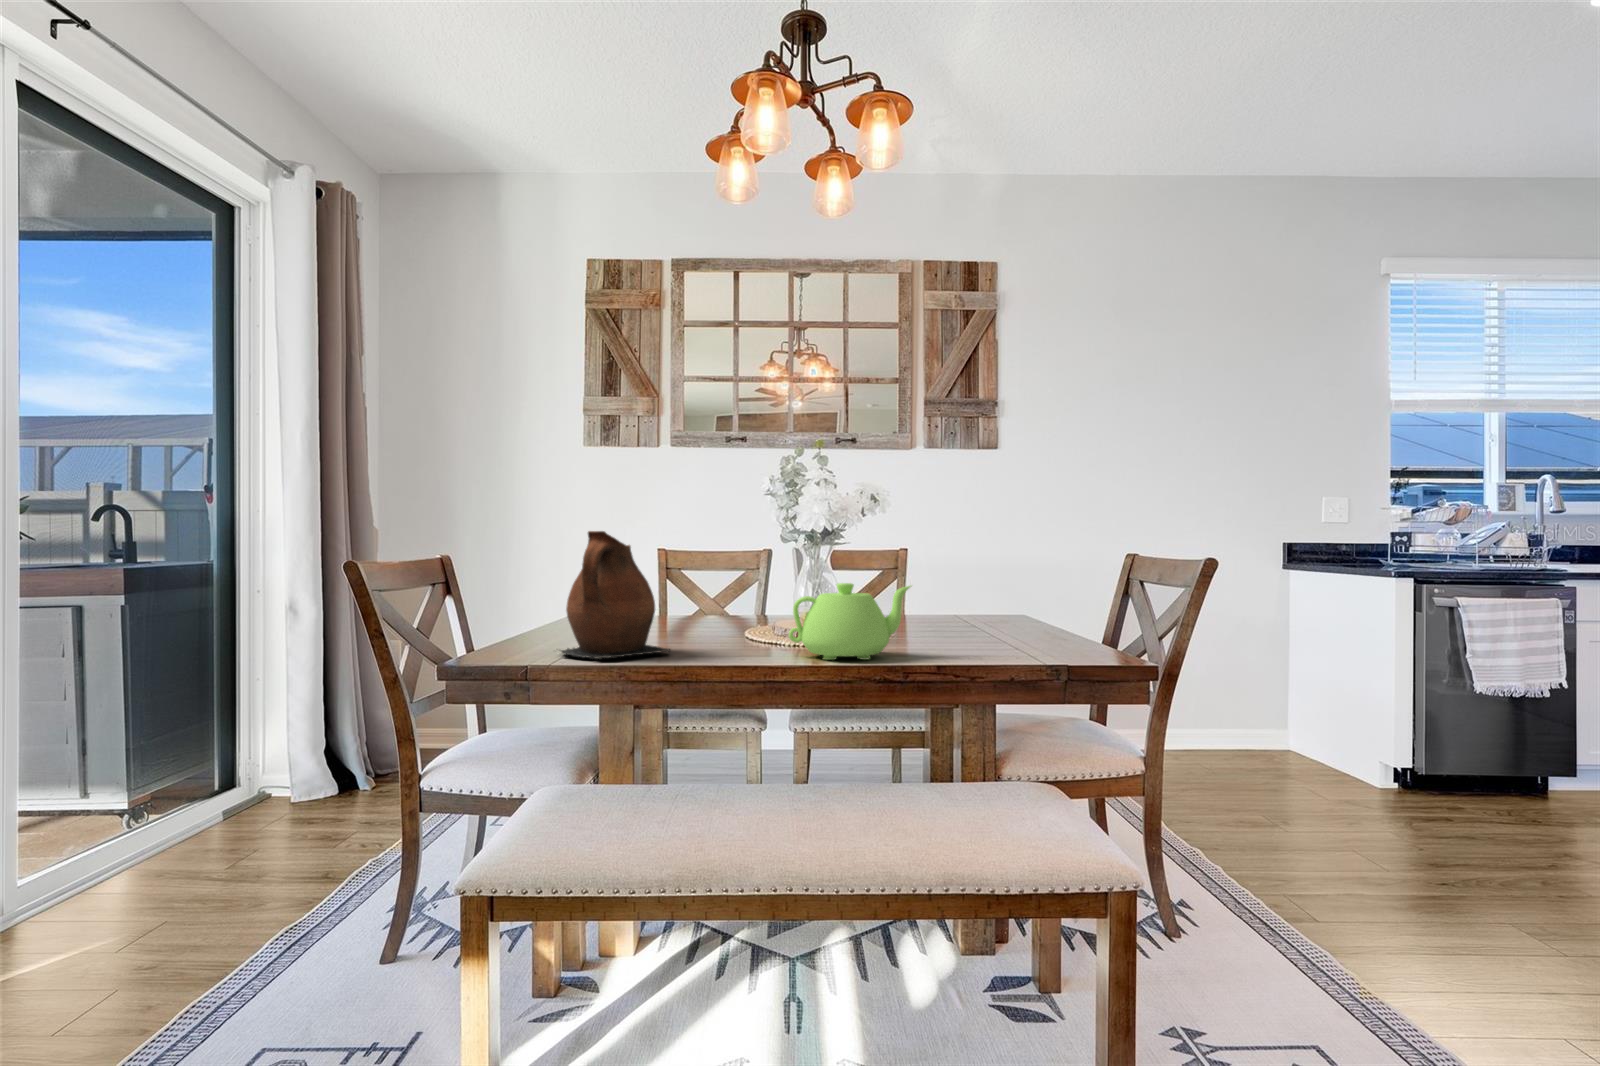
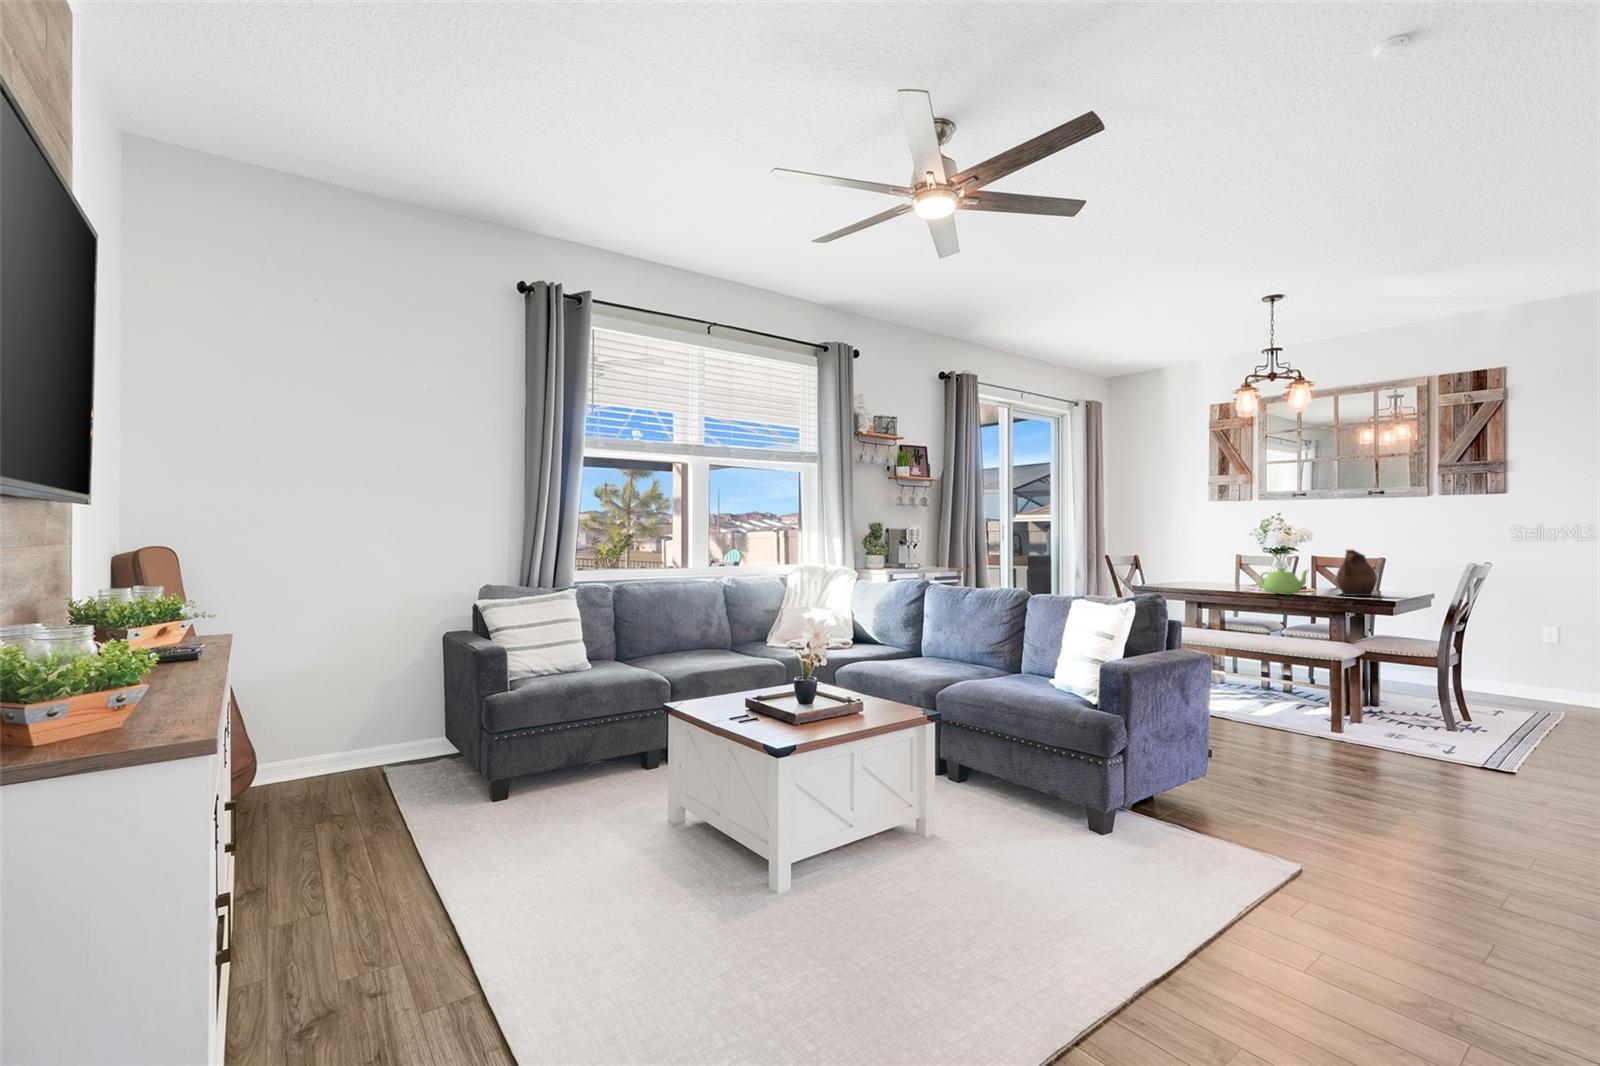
ceramic pitcher: present [561,531,671,659] -> present [1336,550,1377,596]

